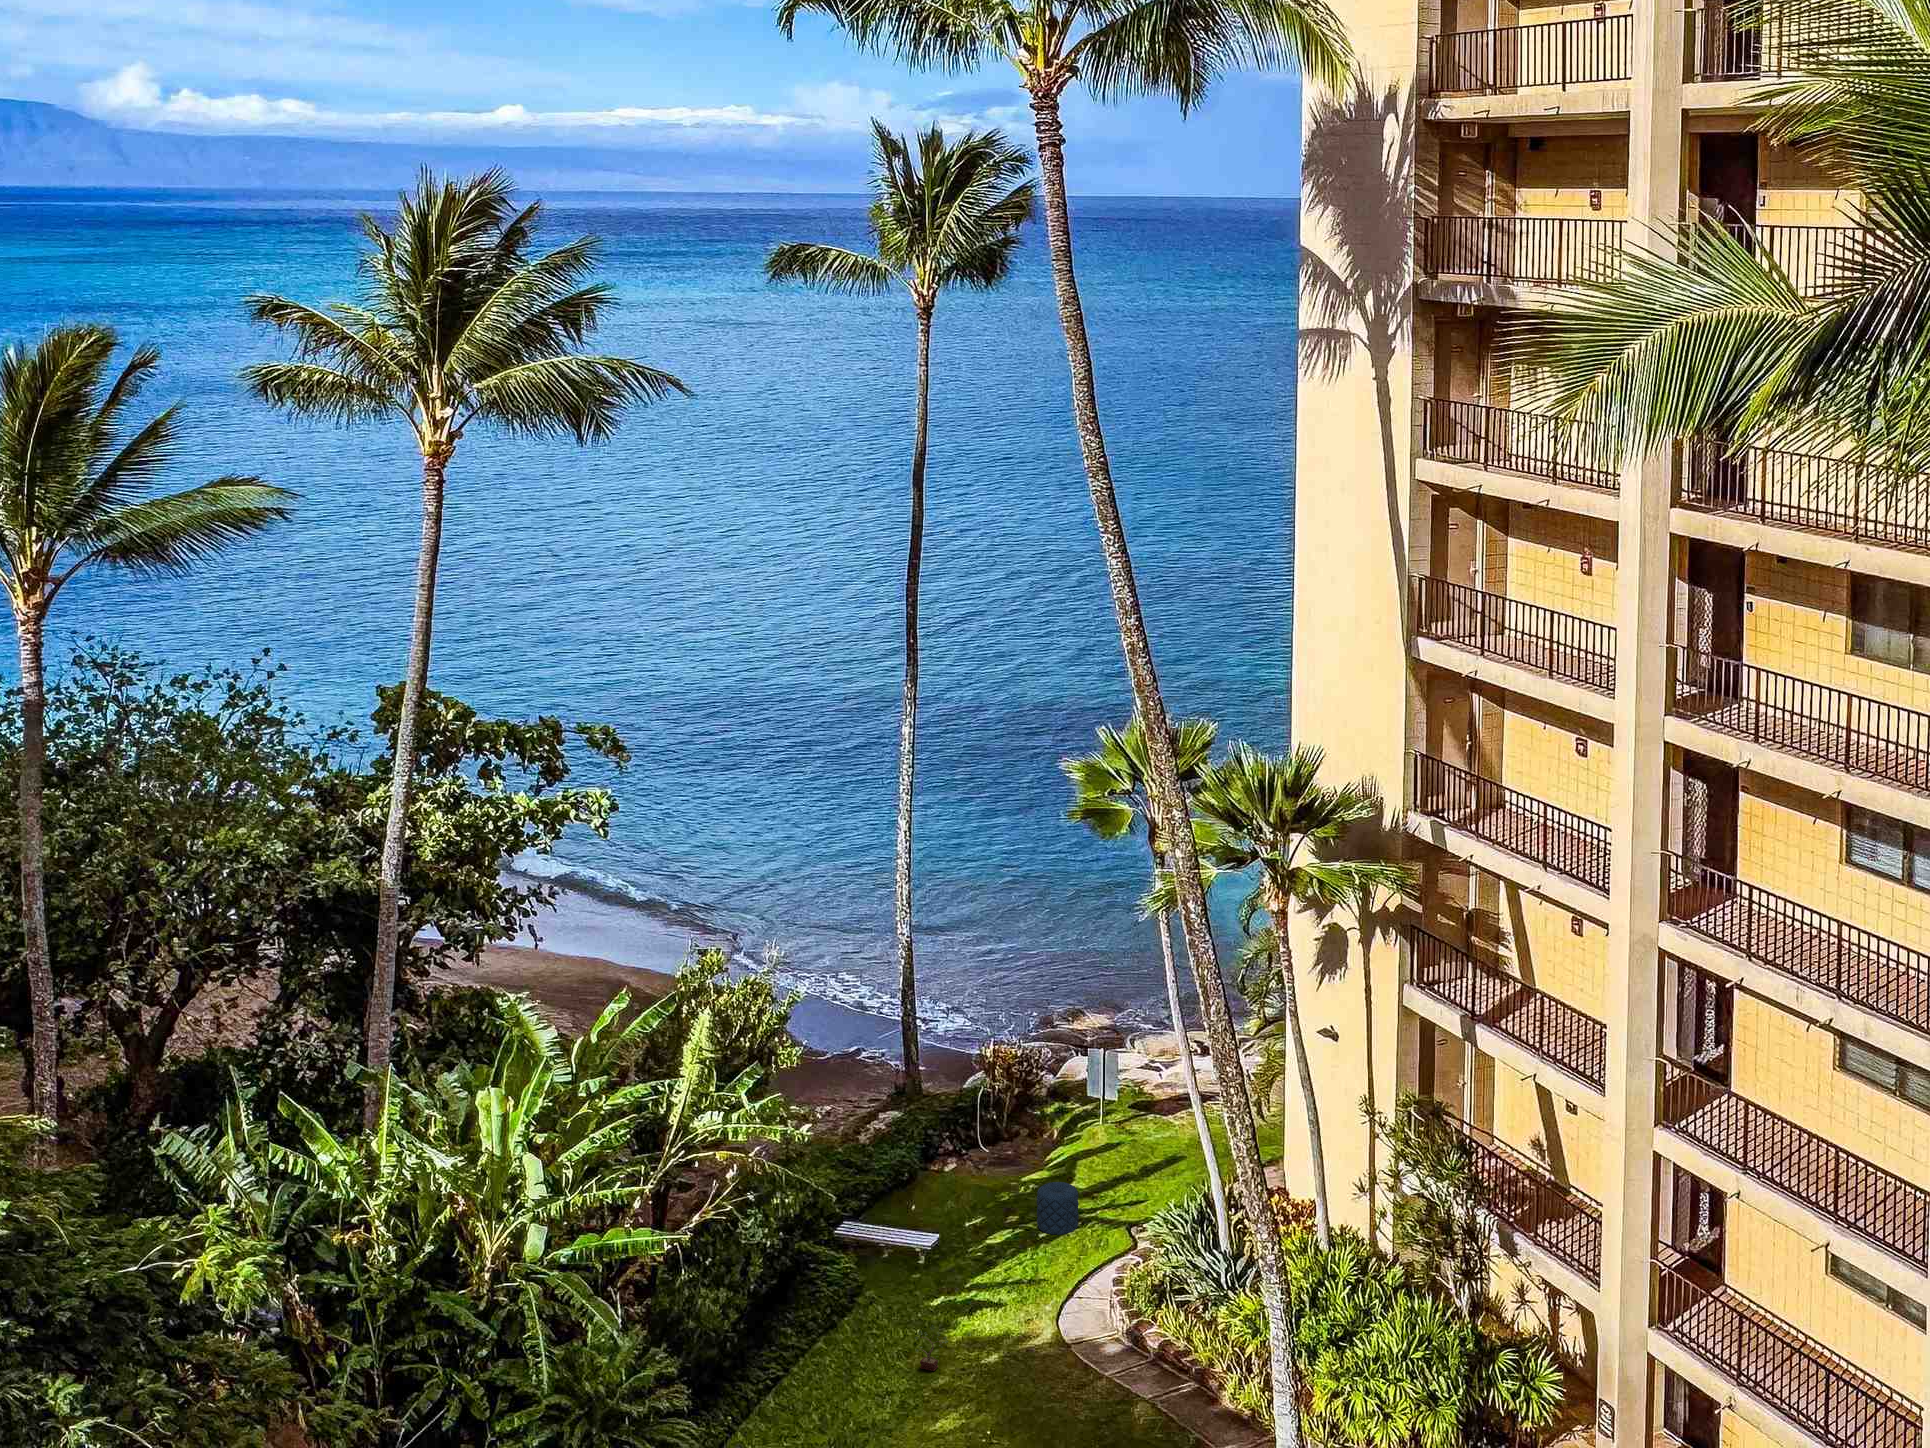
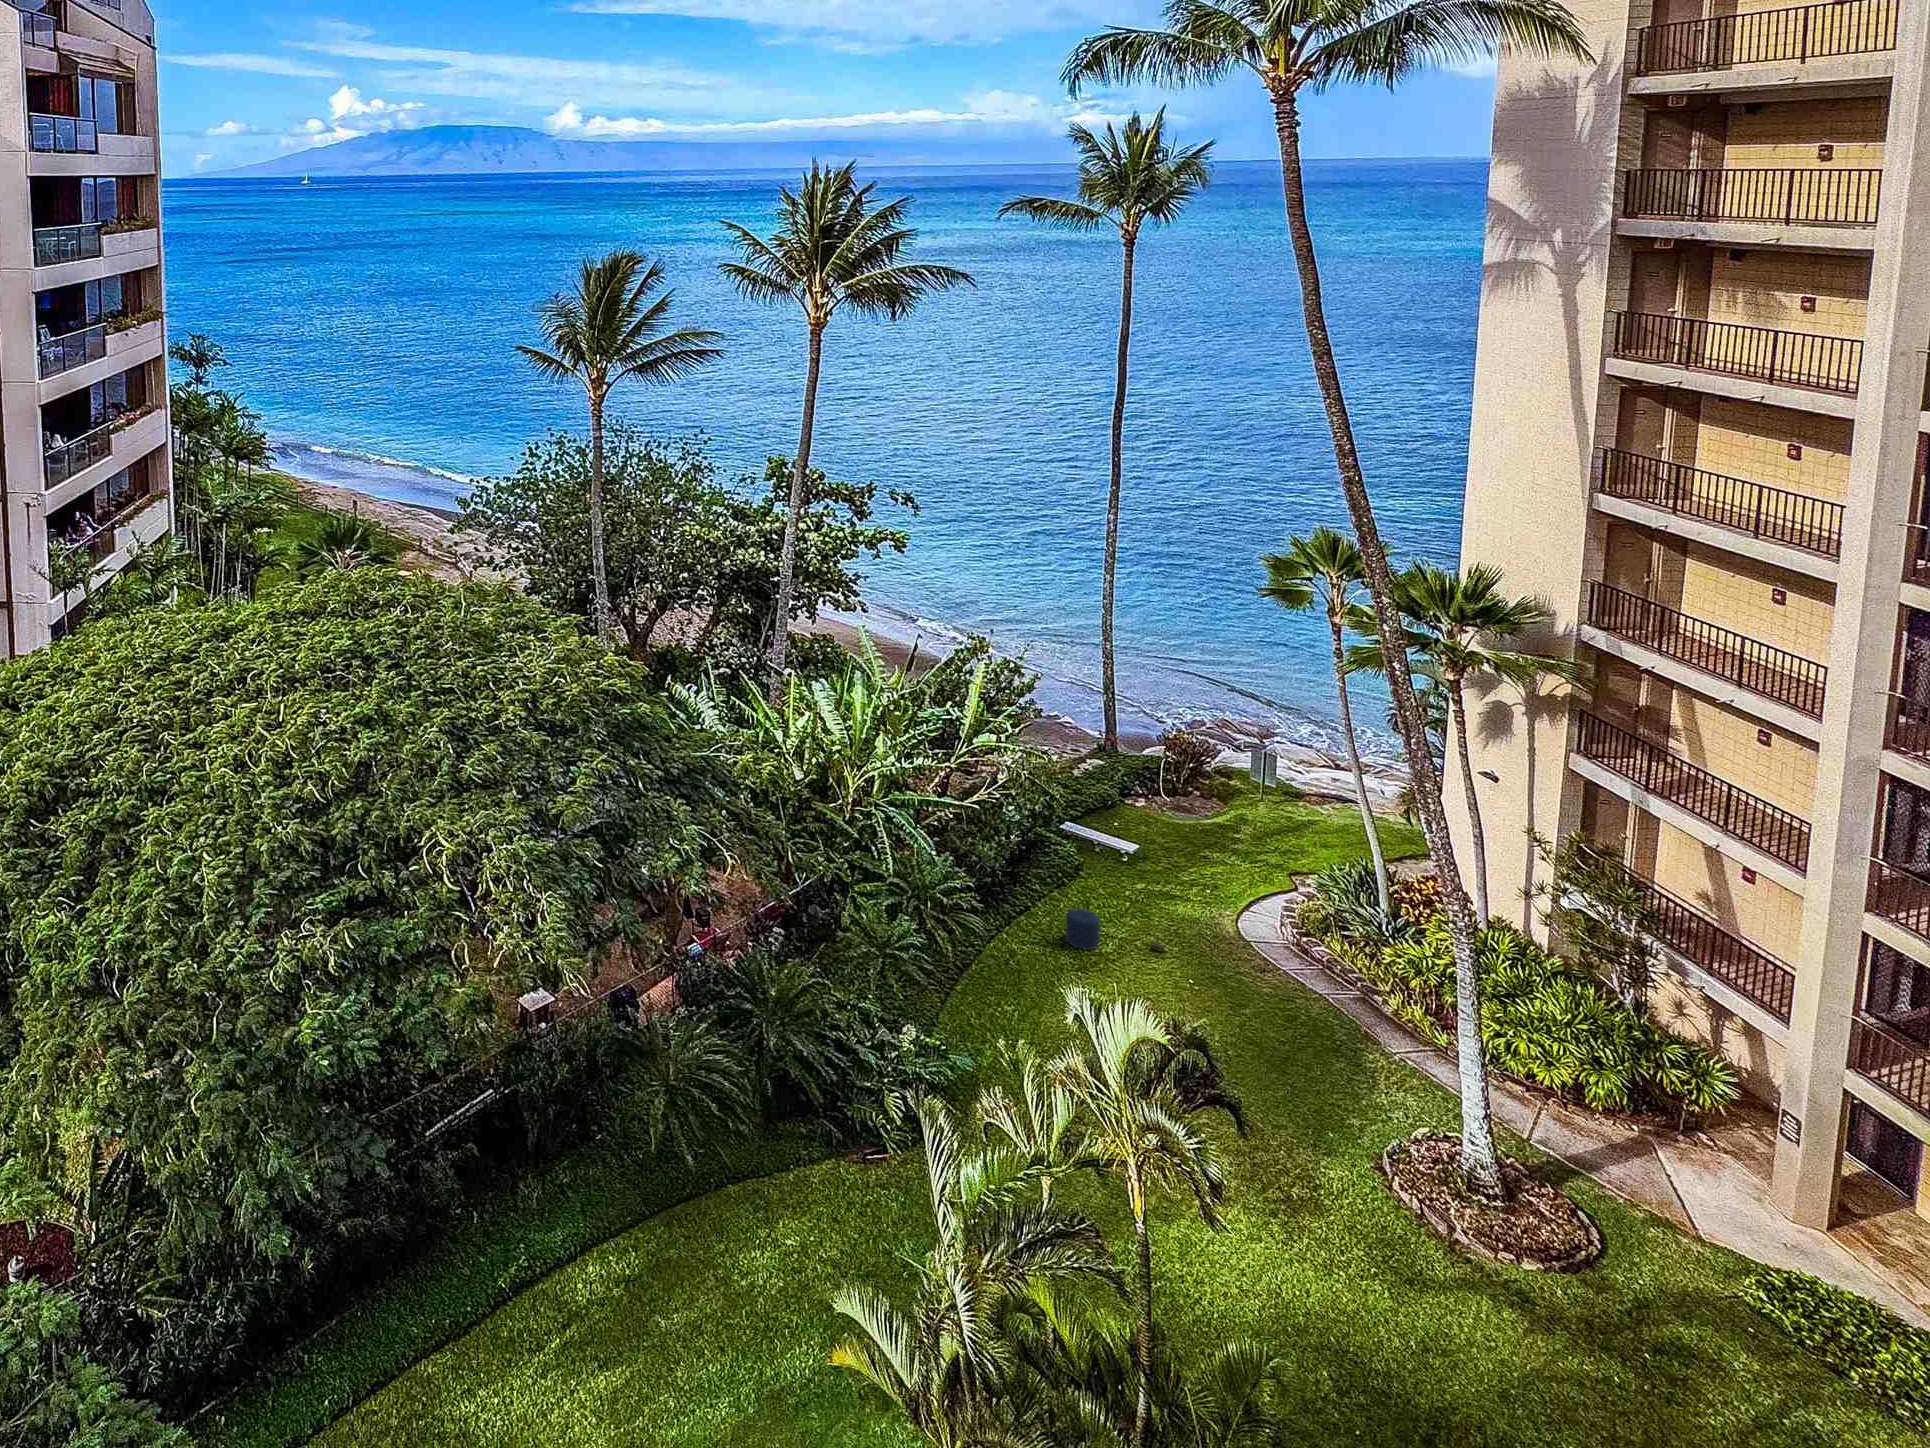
pouf: present [1037,1182,1079,1235] -> present [1065,909,1101,950]

